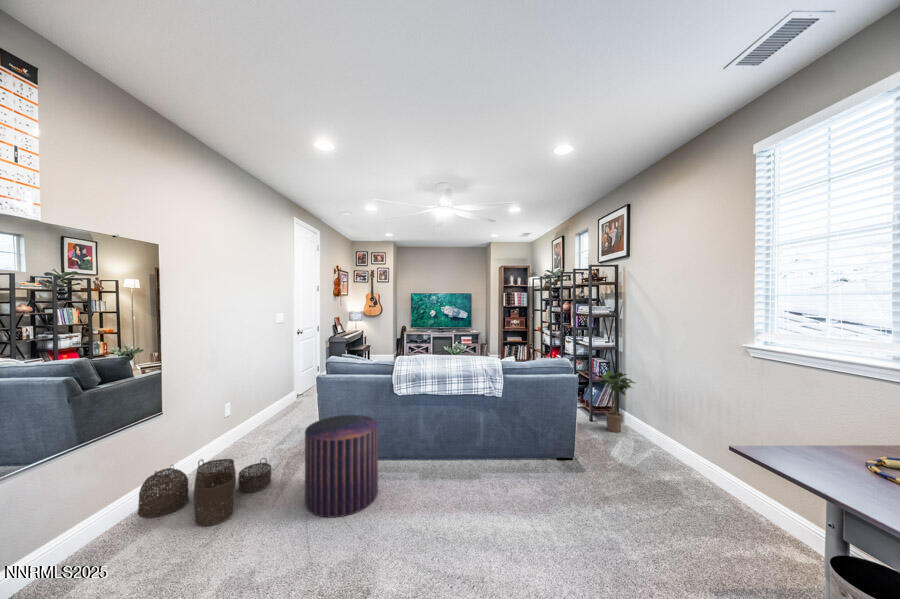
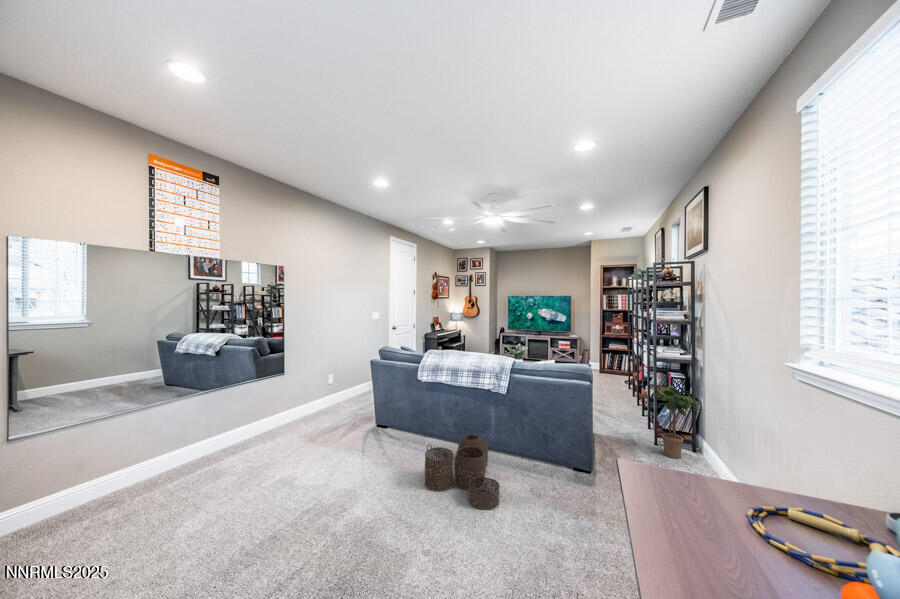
pouf: present [305,415,378,517] -> none [333,393,392,471]
woven basket: present [137,458,271,526] -> present [425,434,500,509]

